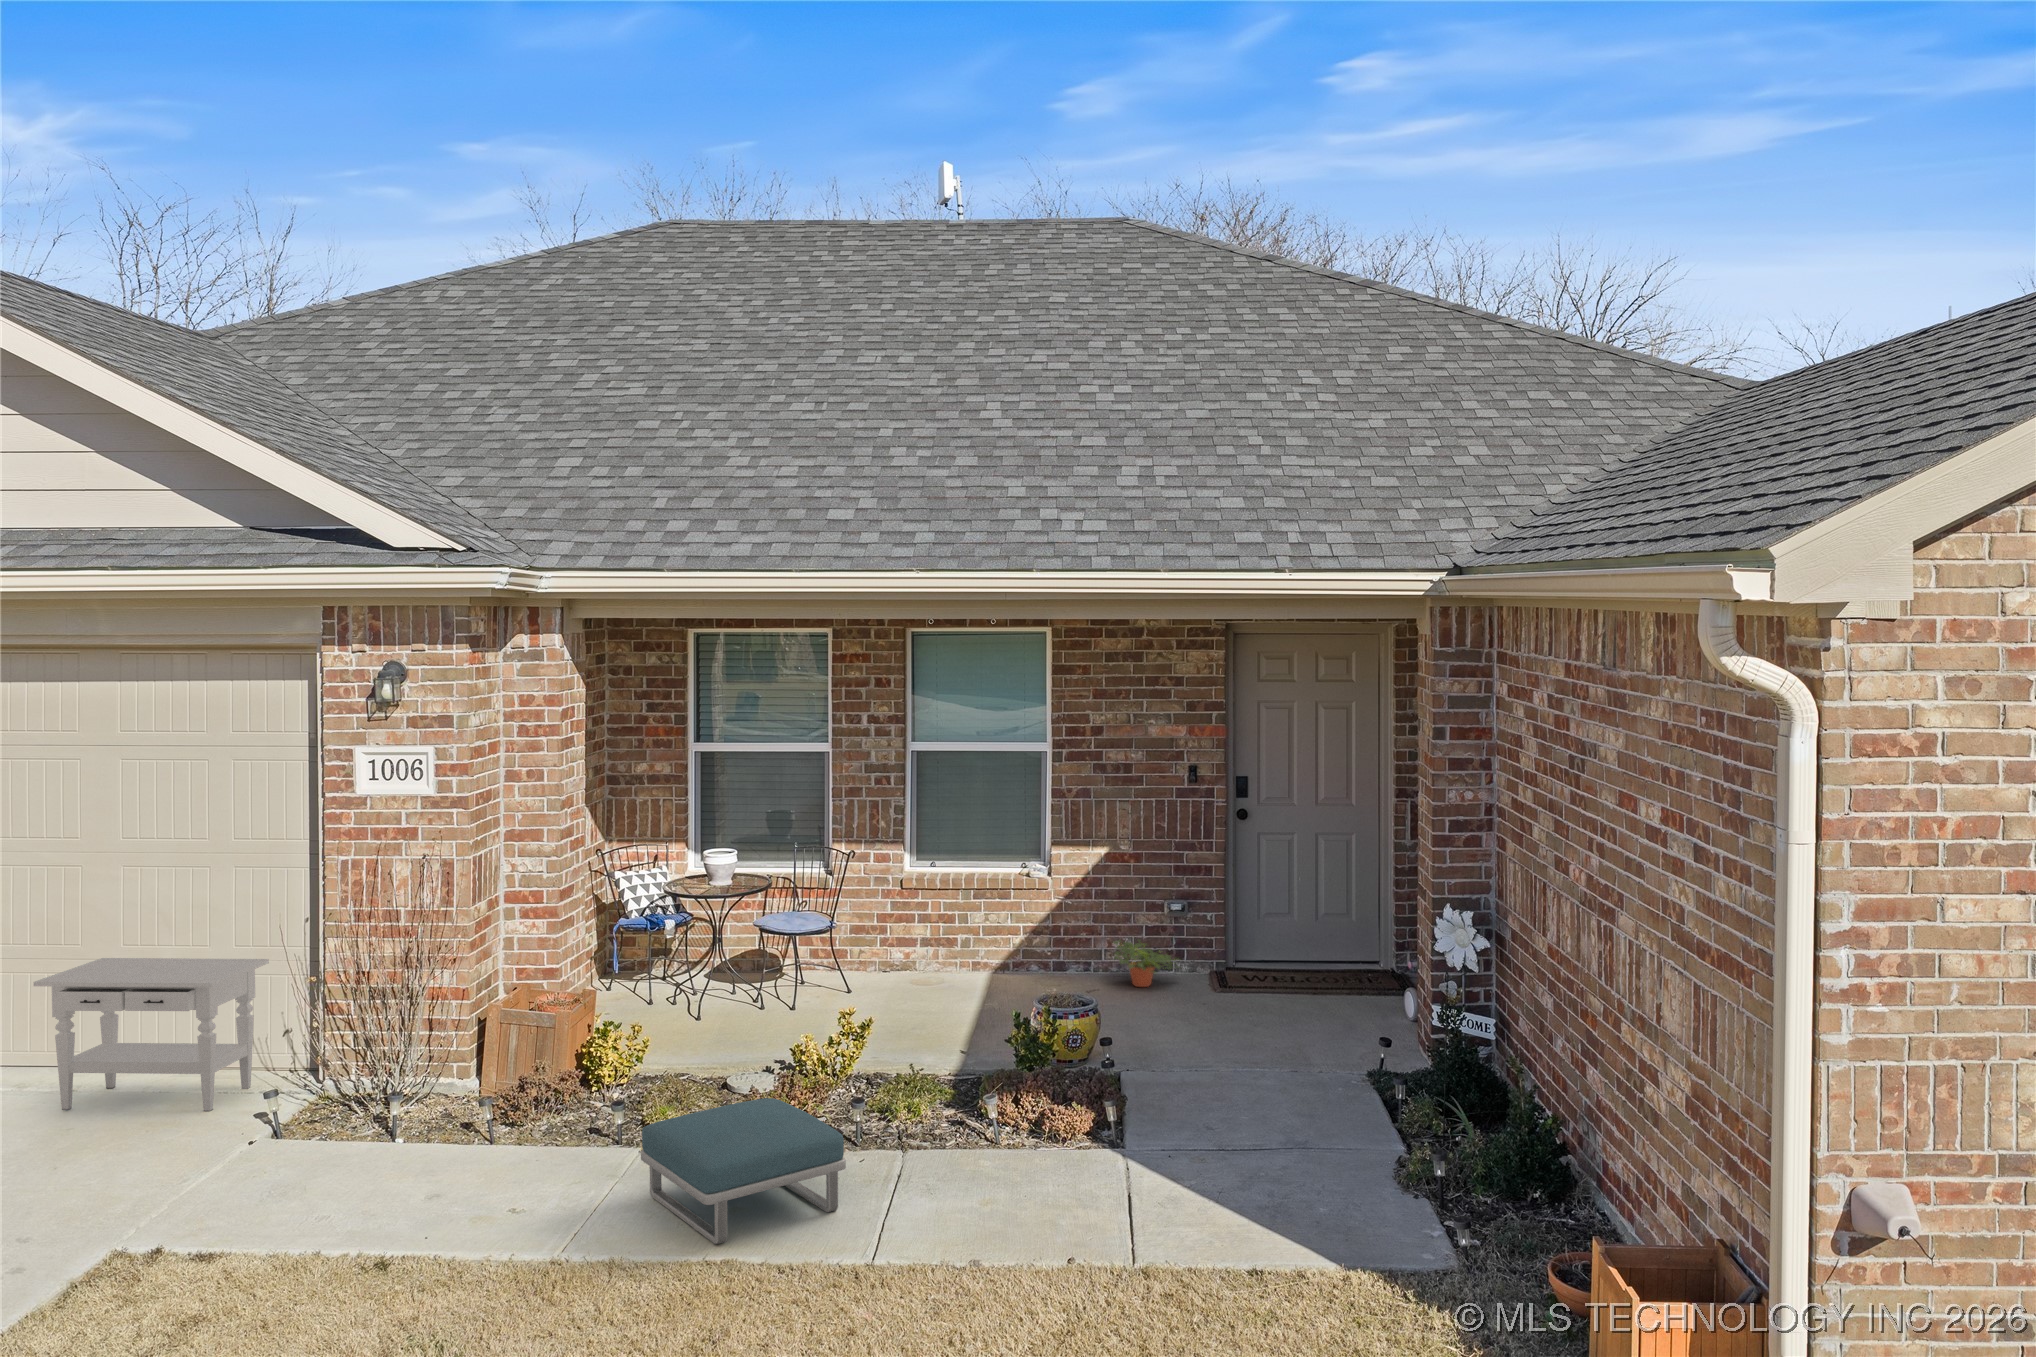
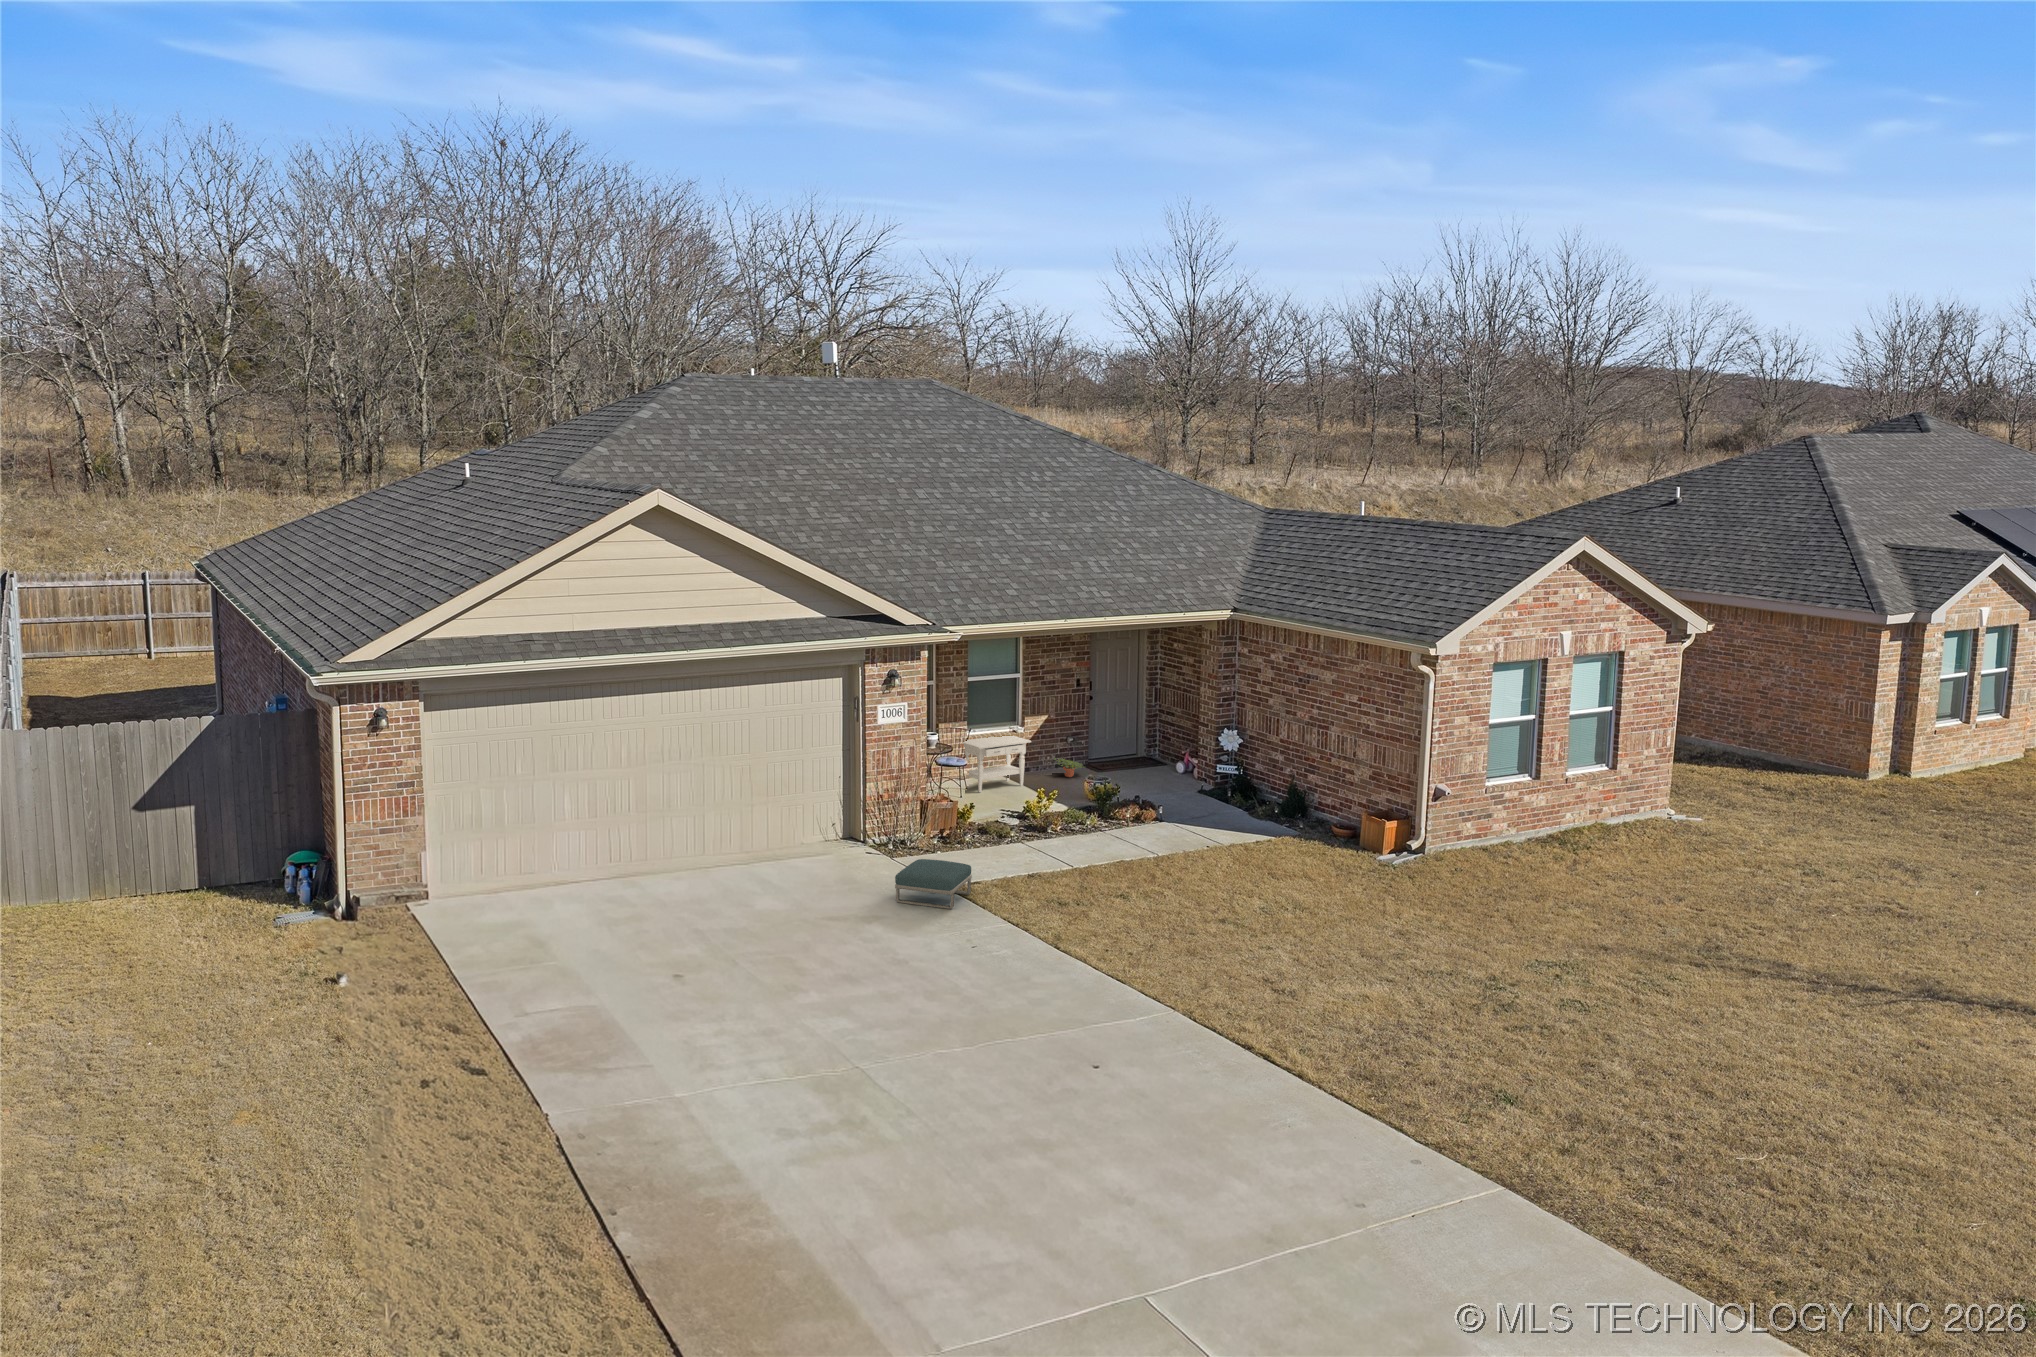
side table: present [33,958,269,1111] -> present [963,736,1031,793]
footstool: present [641,1098,846,1244] -> present [895,859,972,909]

